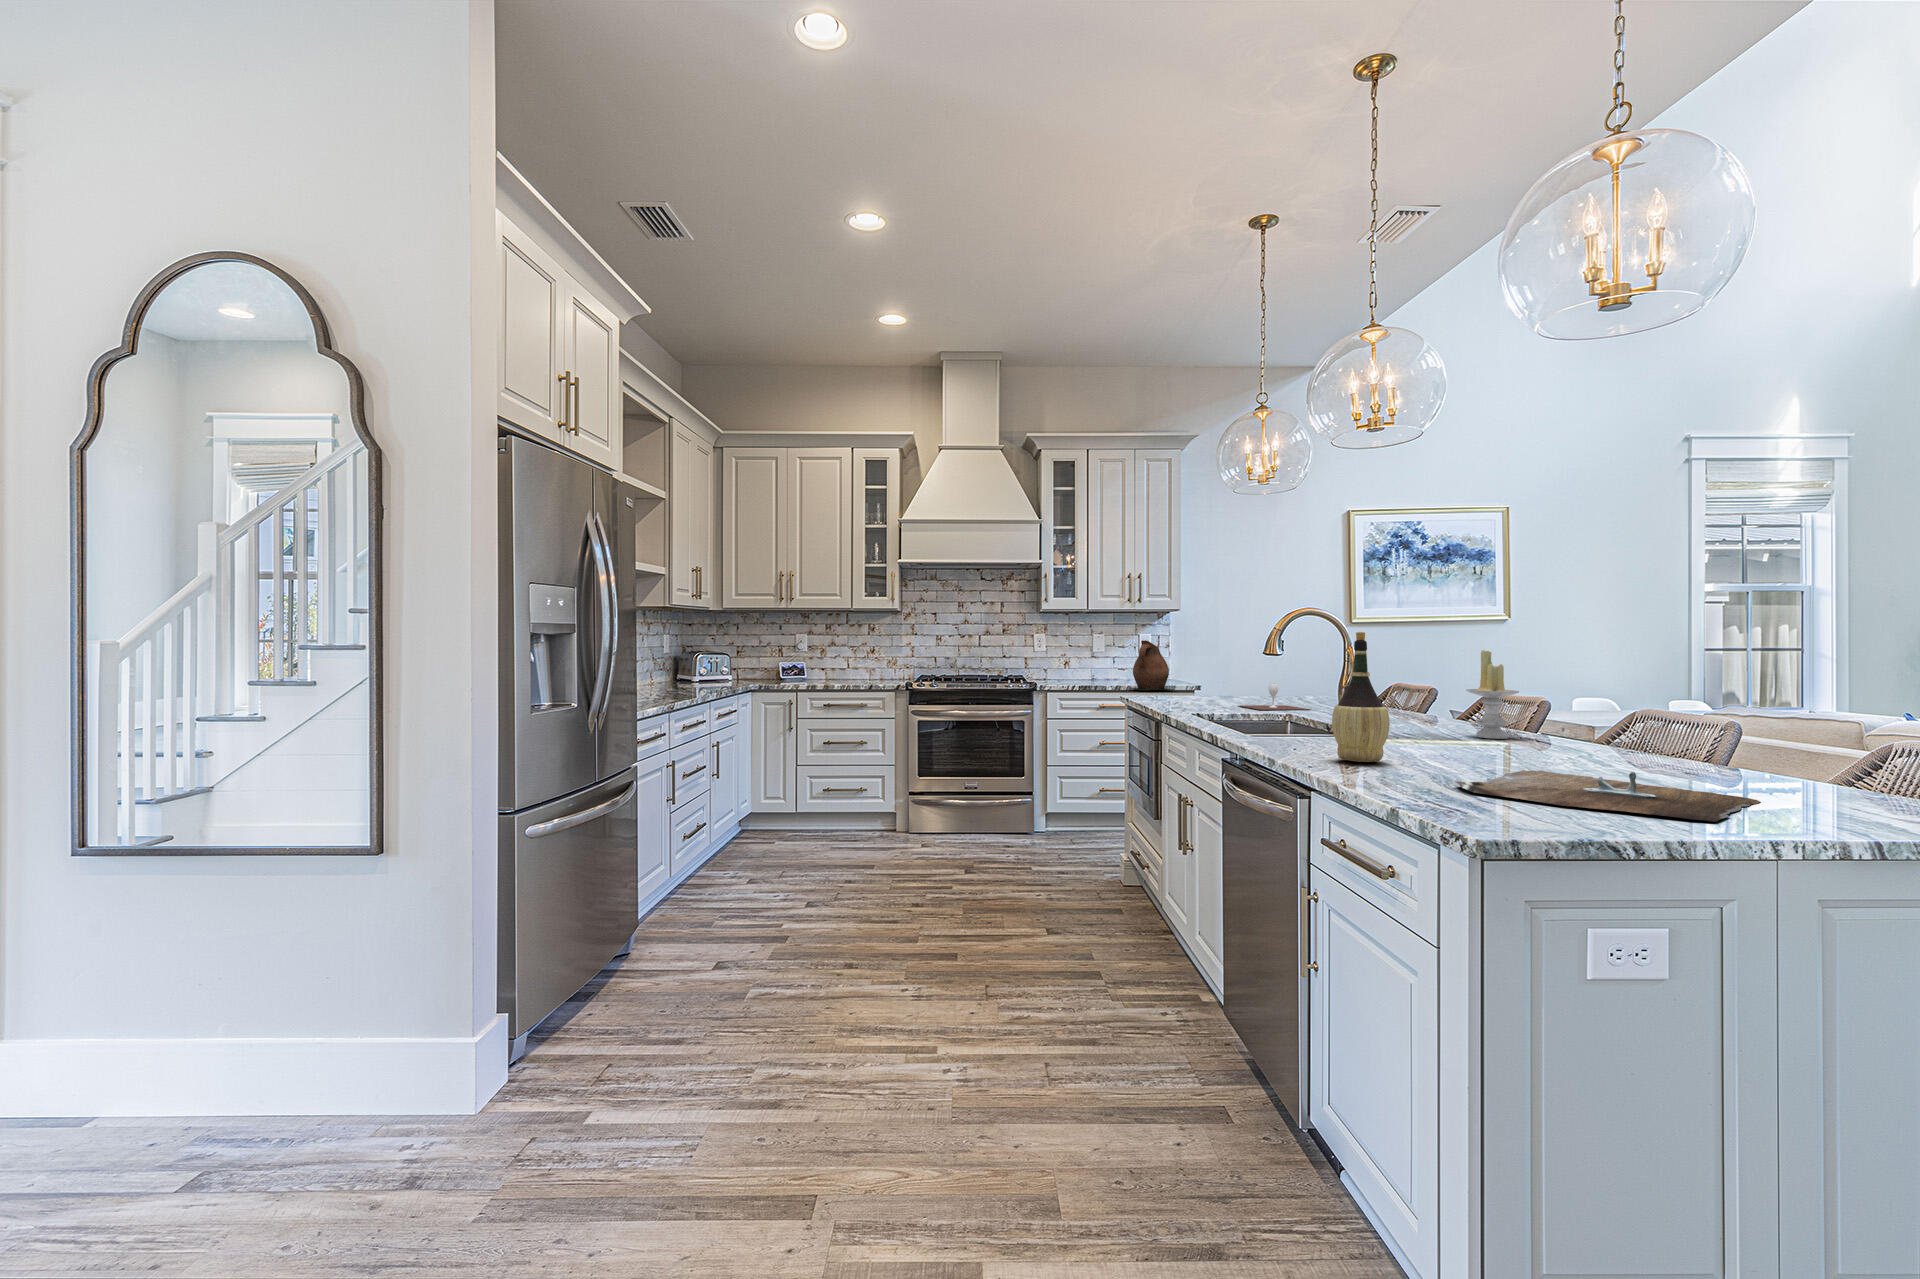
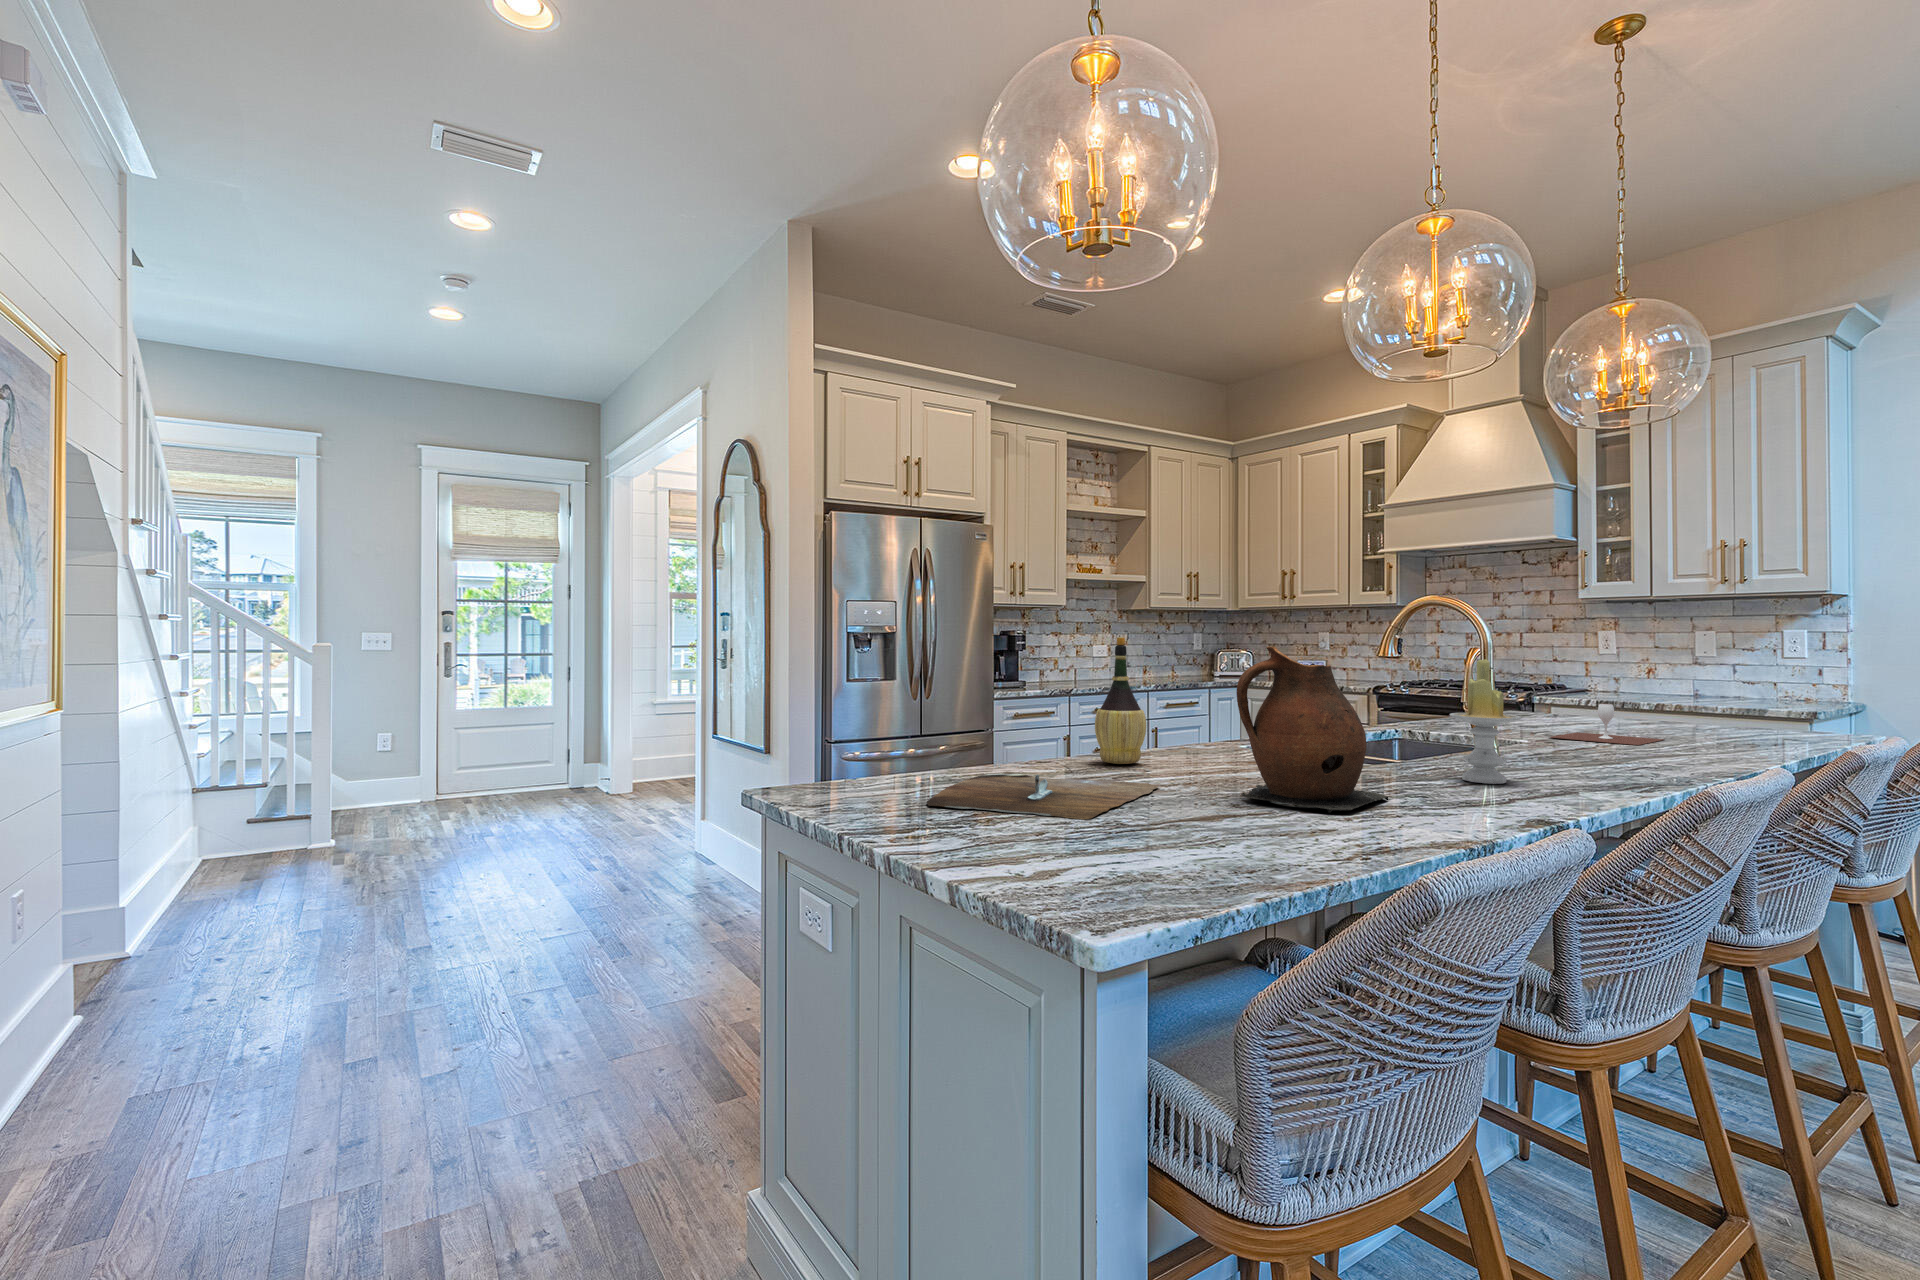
ceramic pitcher: present [1131,640,1175,690] -> present [1236,647,1388,813]

